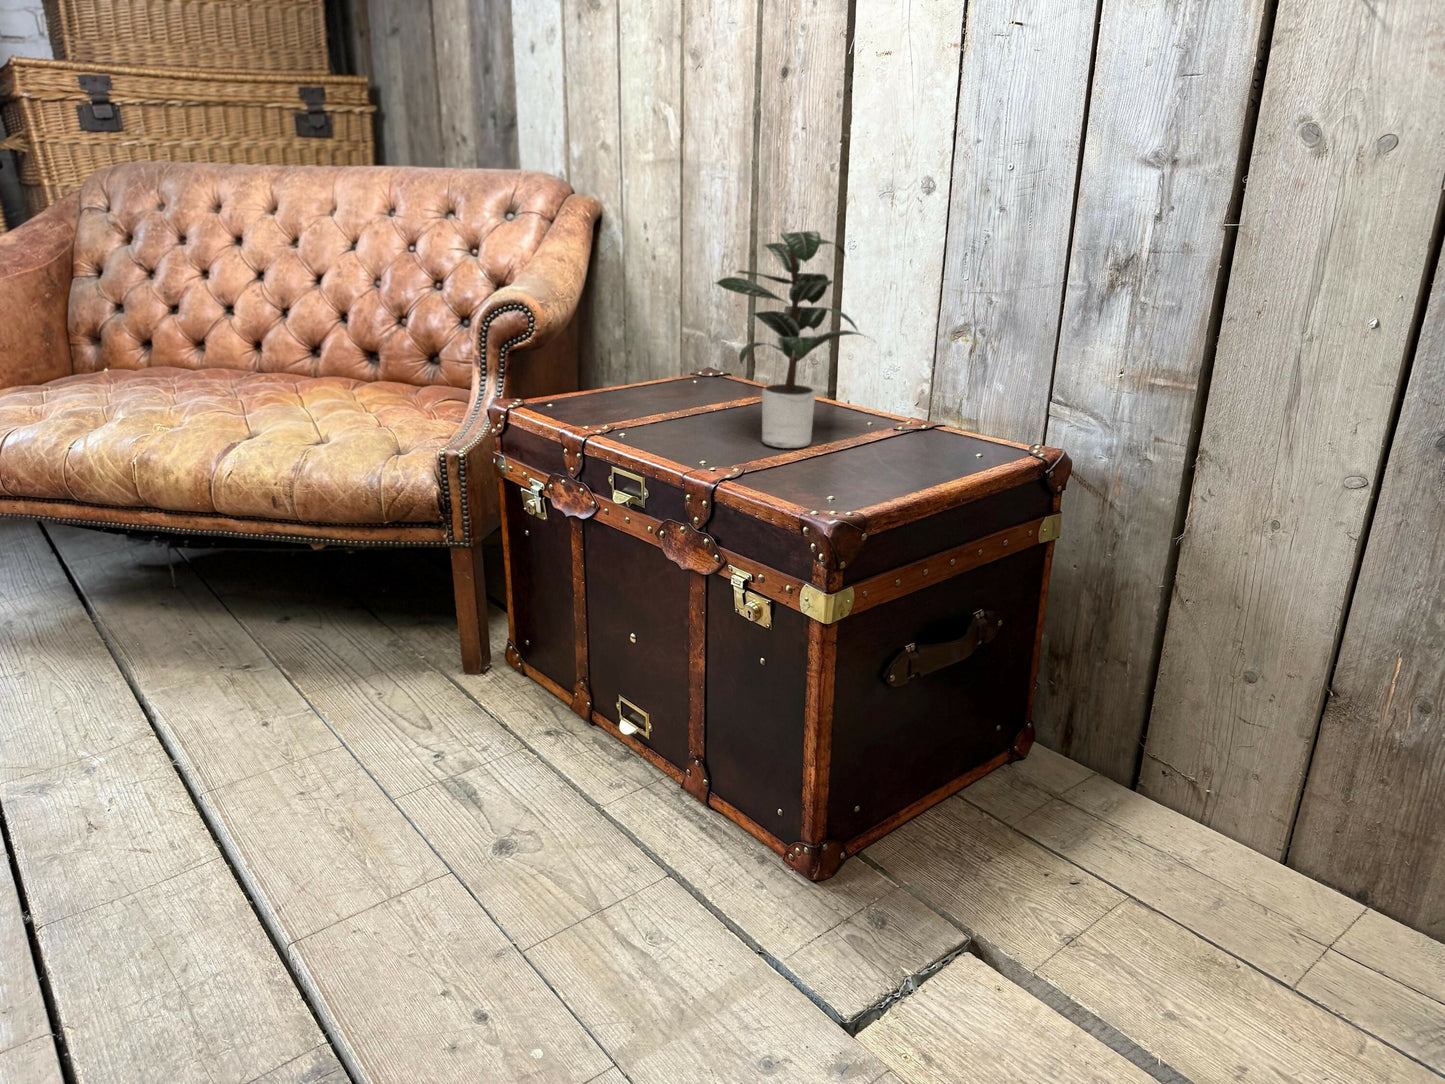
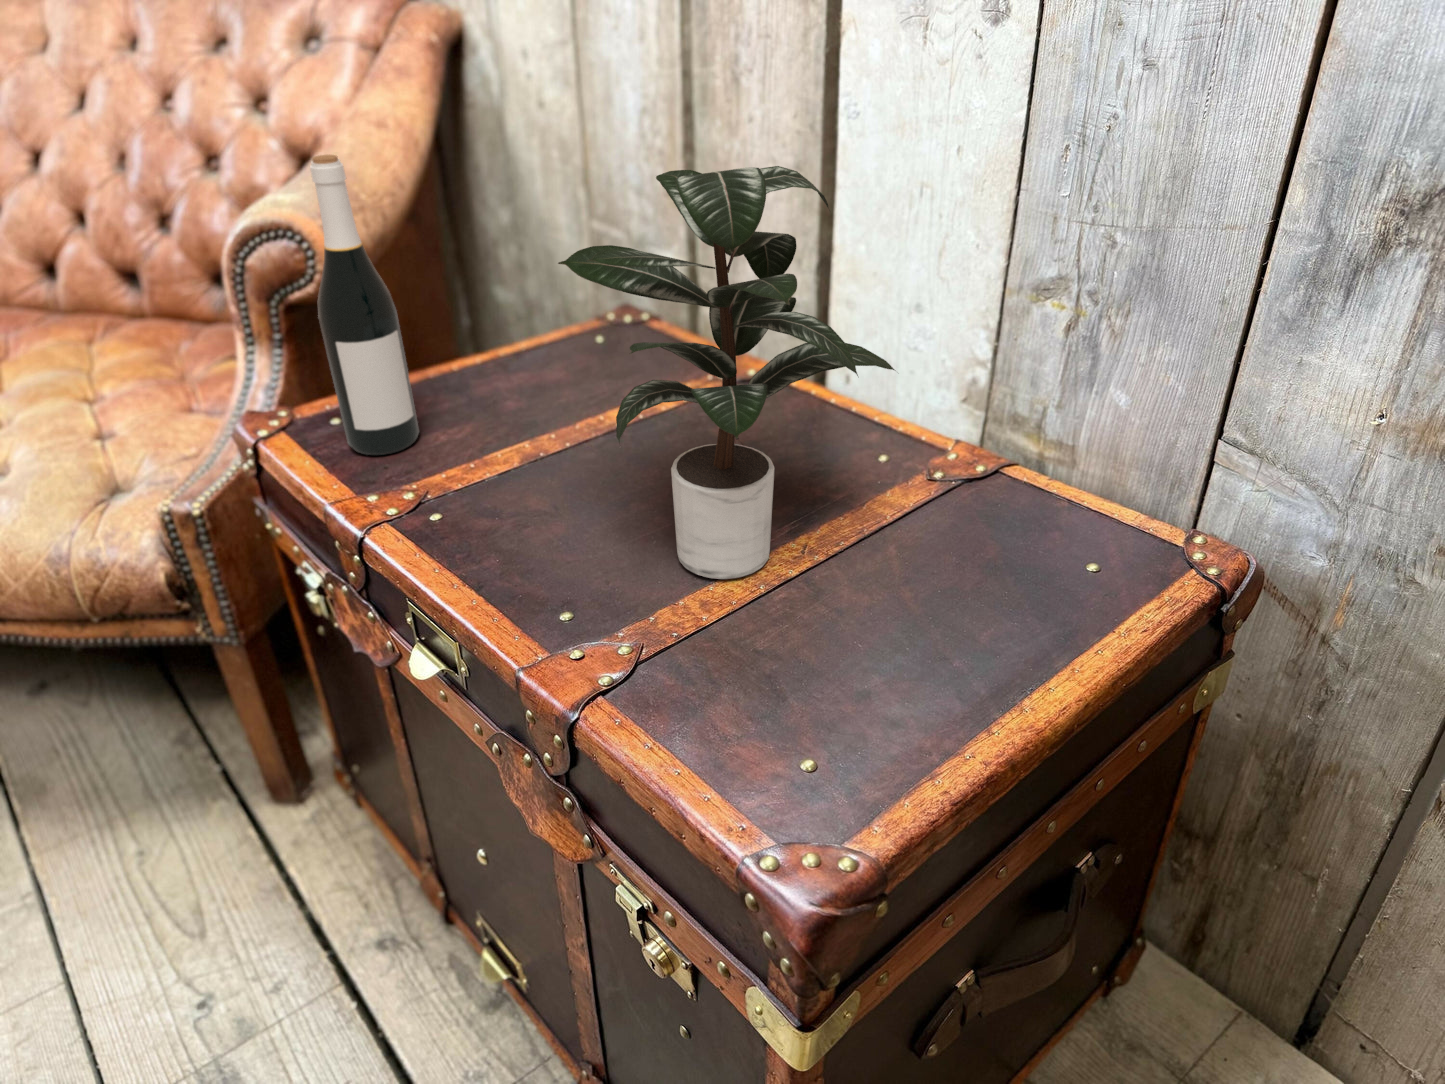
wine bottle: none [562,245,604,411] -> present [310,155,419,455]

